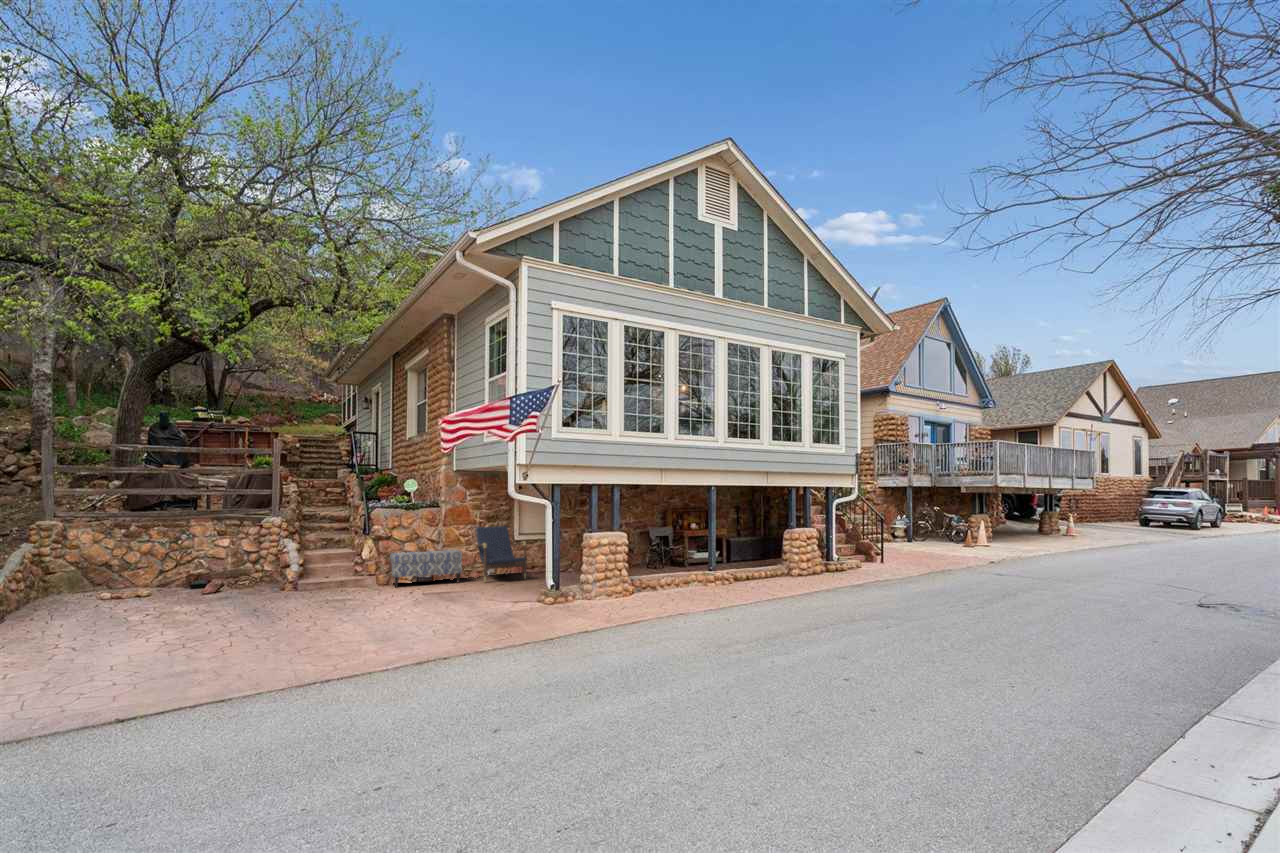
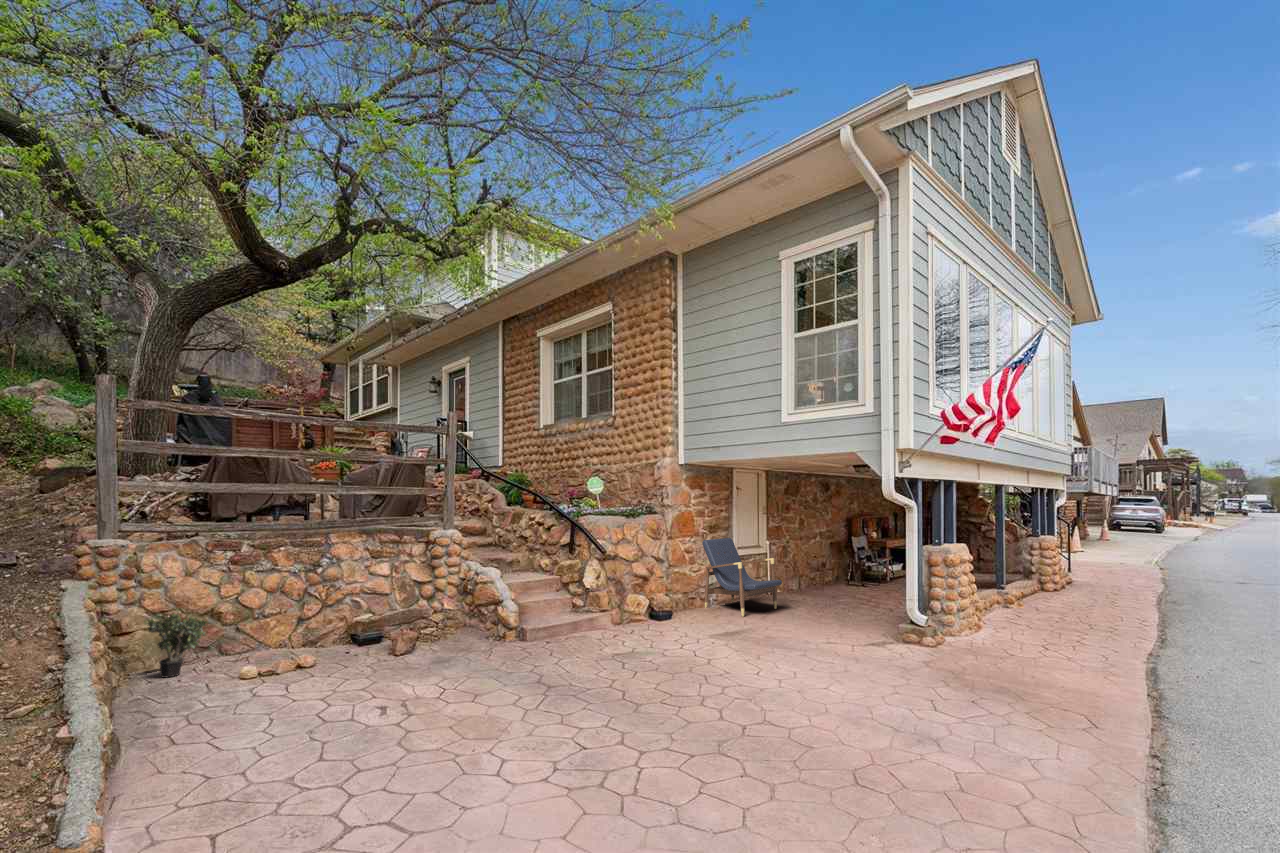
bench: present [390,549,462,587] -> none [618,569,714,630]
potted plant: none [64,563,102,598] -> present [145,614,208,677]

